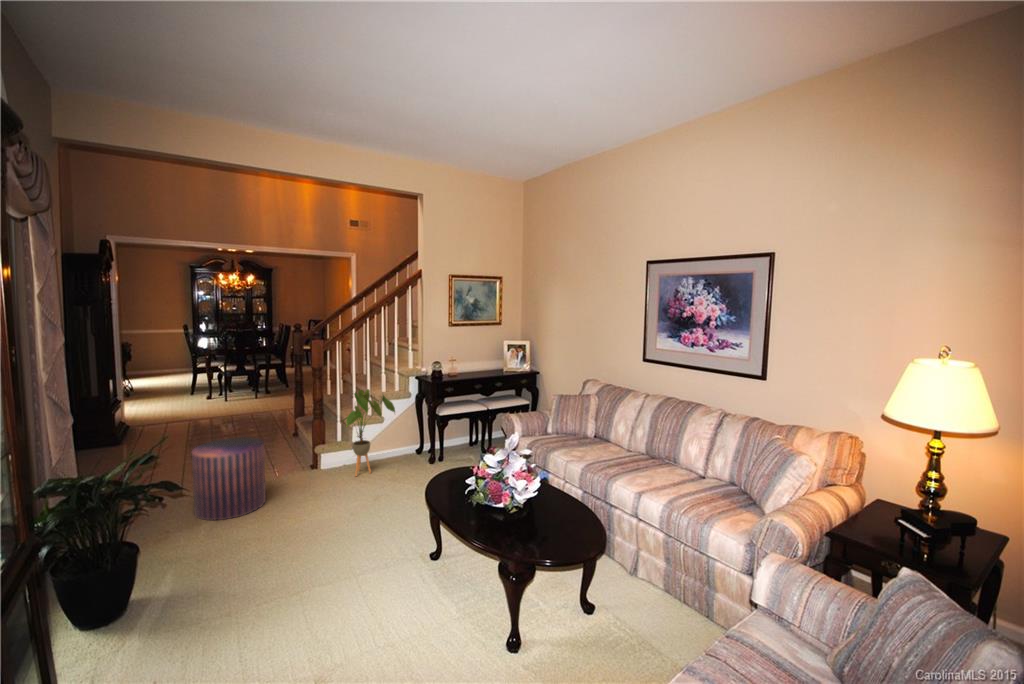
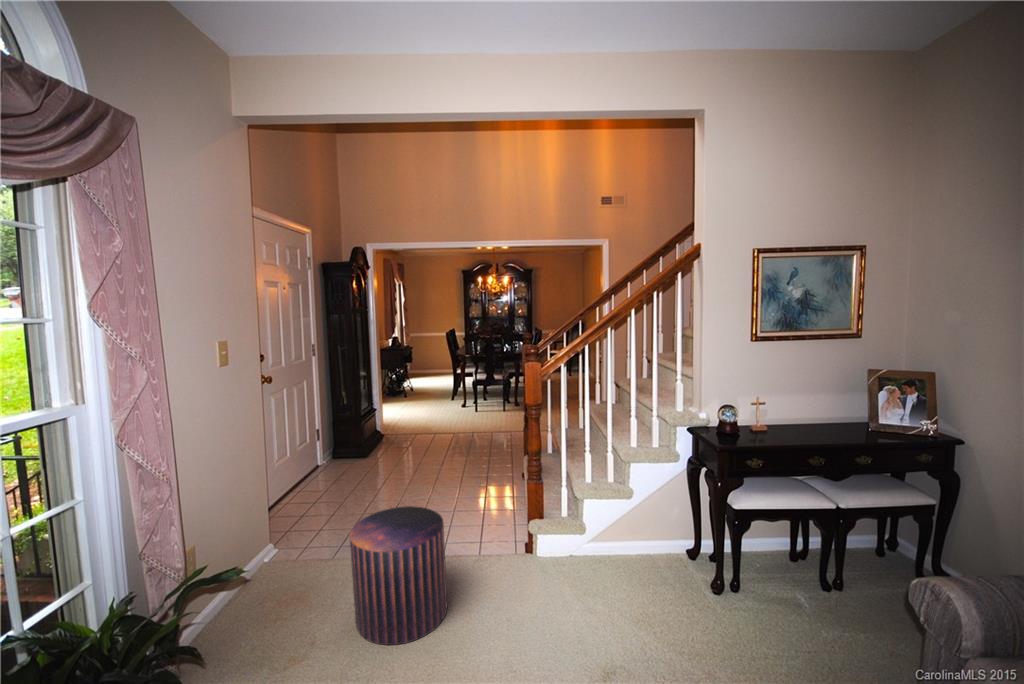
house plant: present [342,389,395,476] -> none [563,448,649,593]

